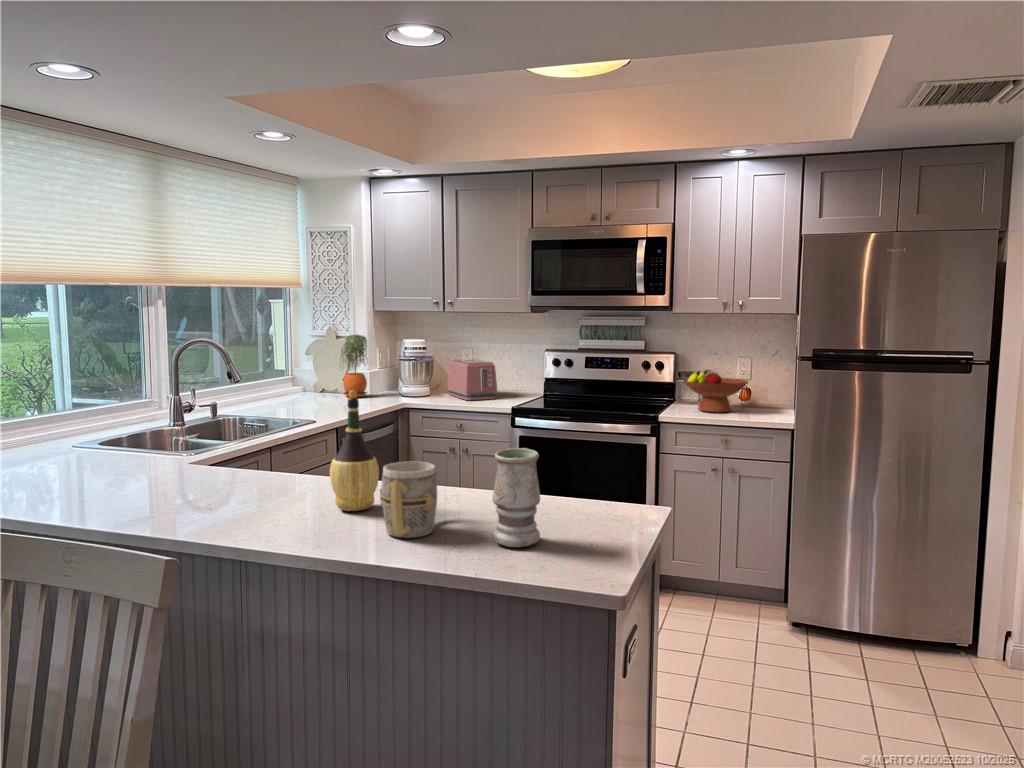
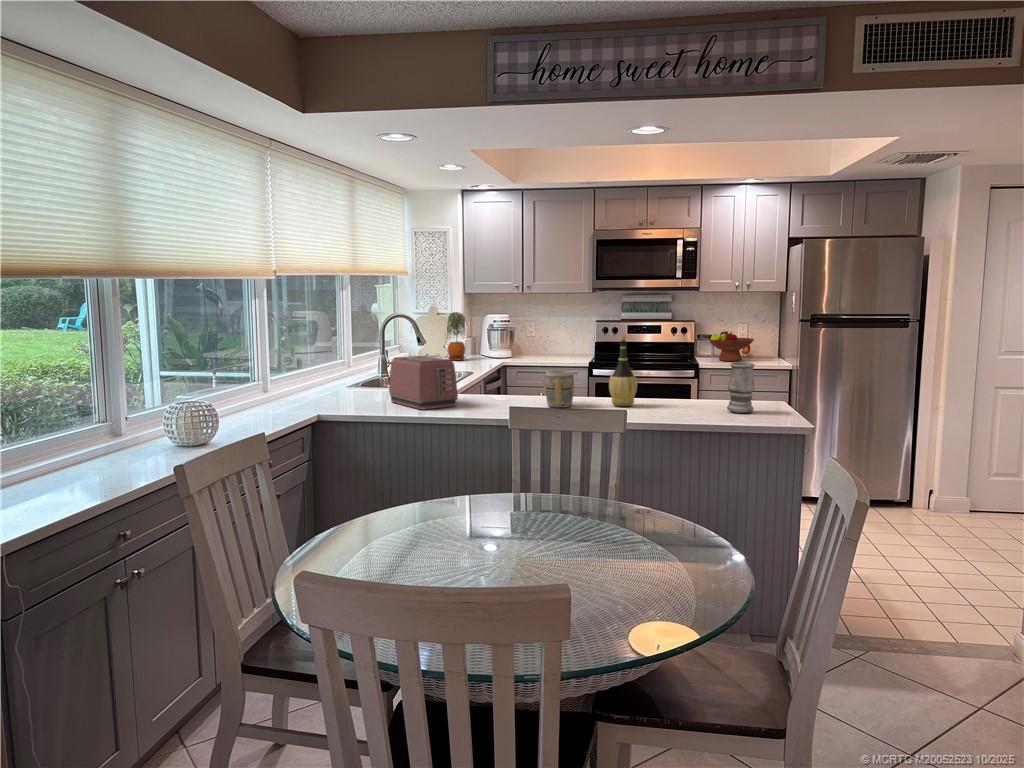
toaster: present [447,359,497,400] -> present [389,356,458,410]
mug: present [380,462,438,538] -> present [544,370,574,408]

